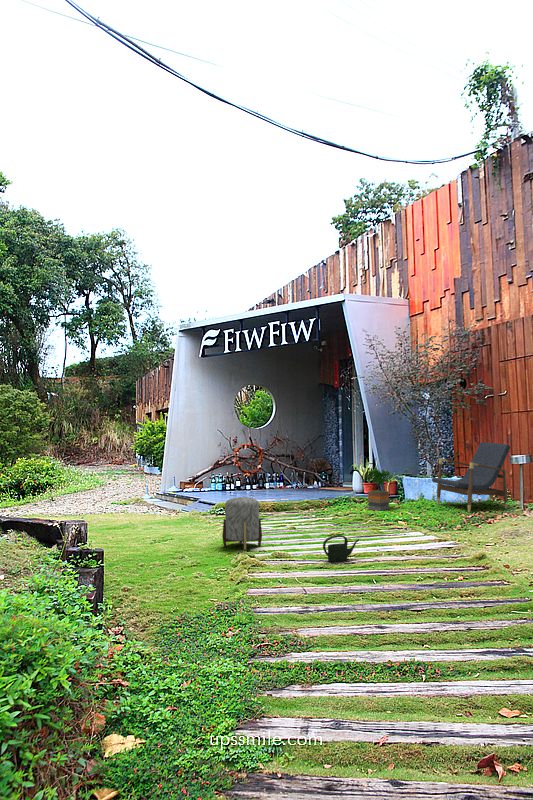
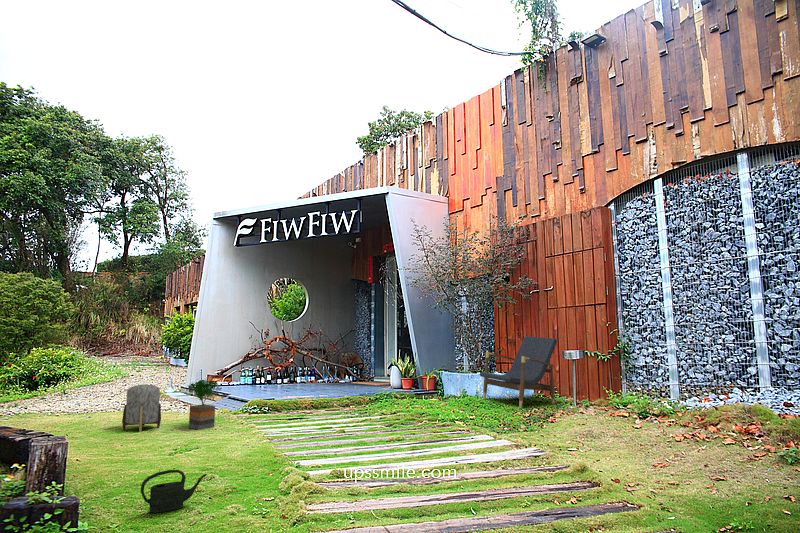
potted tree: present [368,469,392,511] -> present [188,380,221,430]
stool: present [222,497,262,550] -> present [122,385,161,432]
watering can: present [323,535,359,562] -> present [141,470,207,513]

